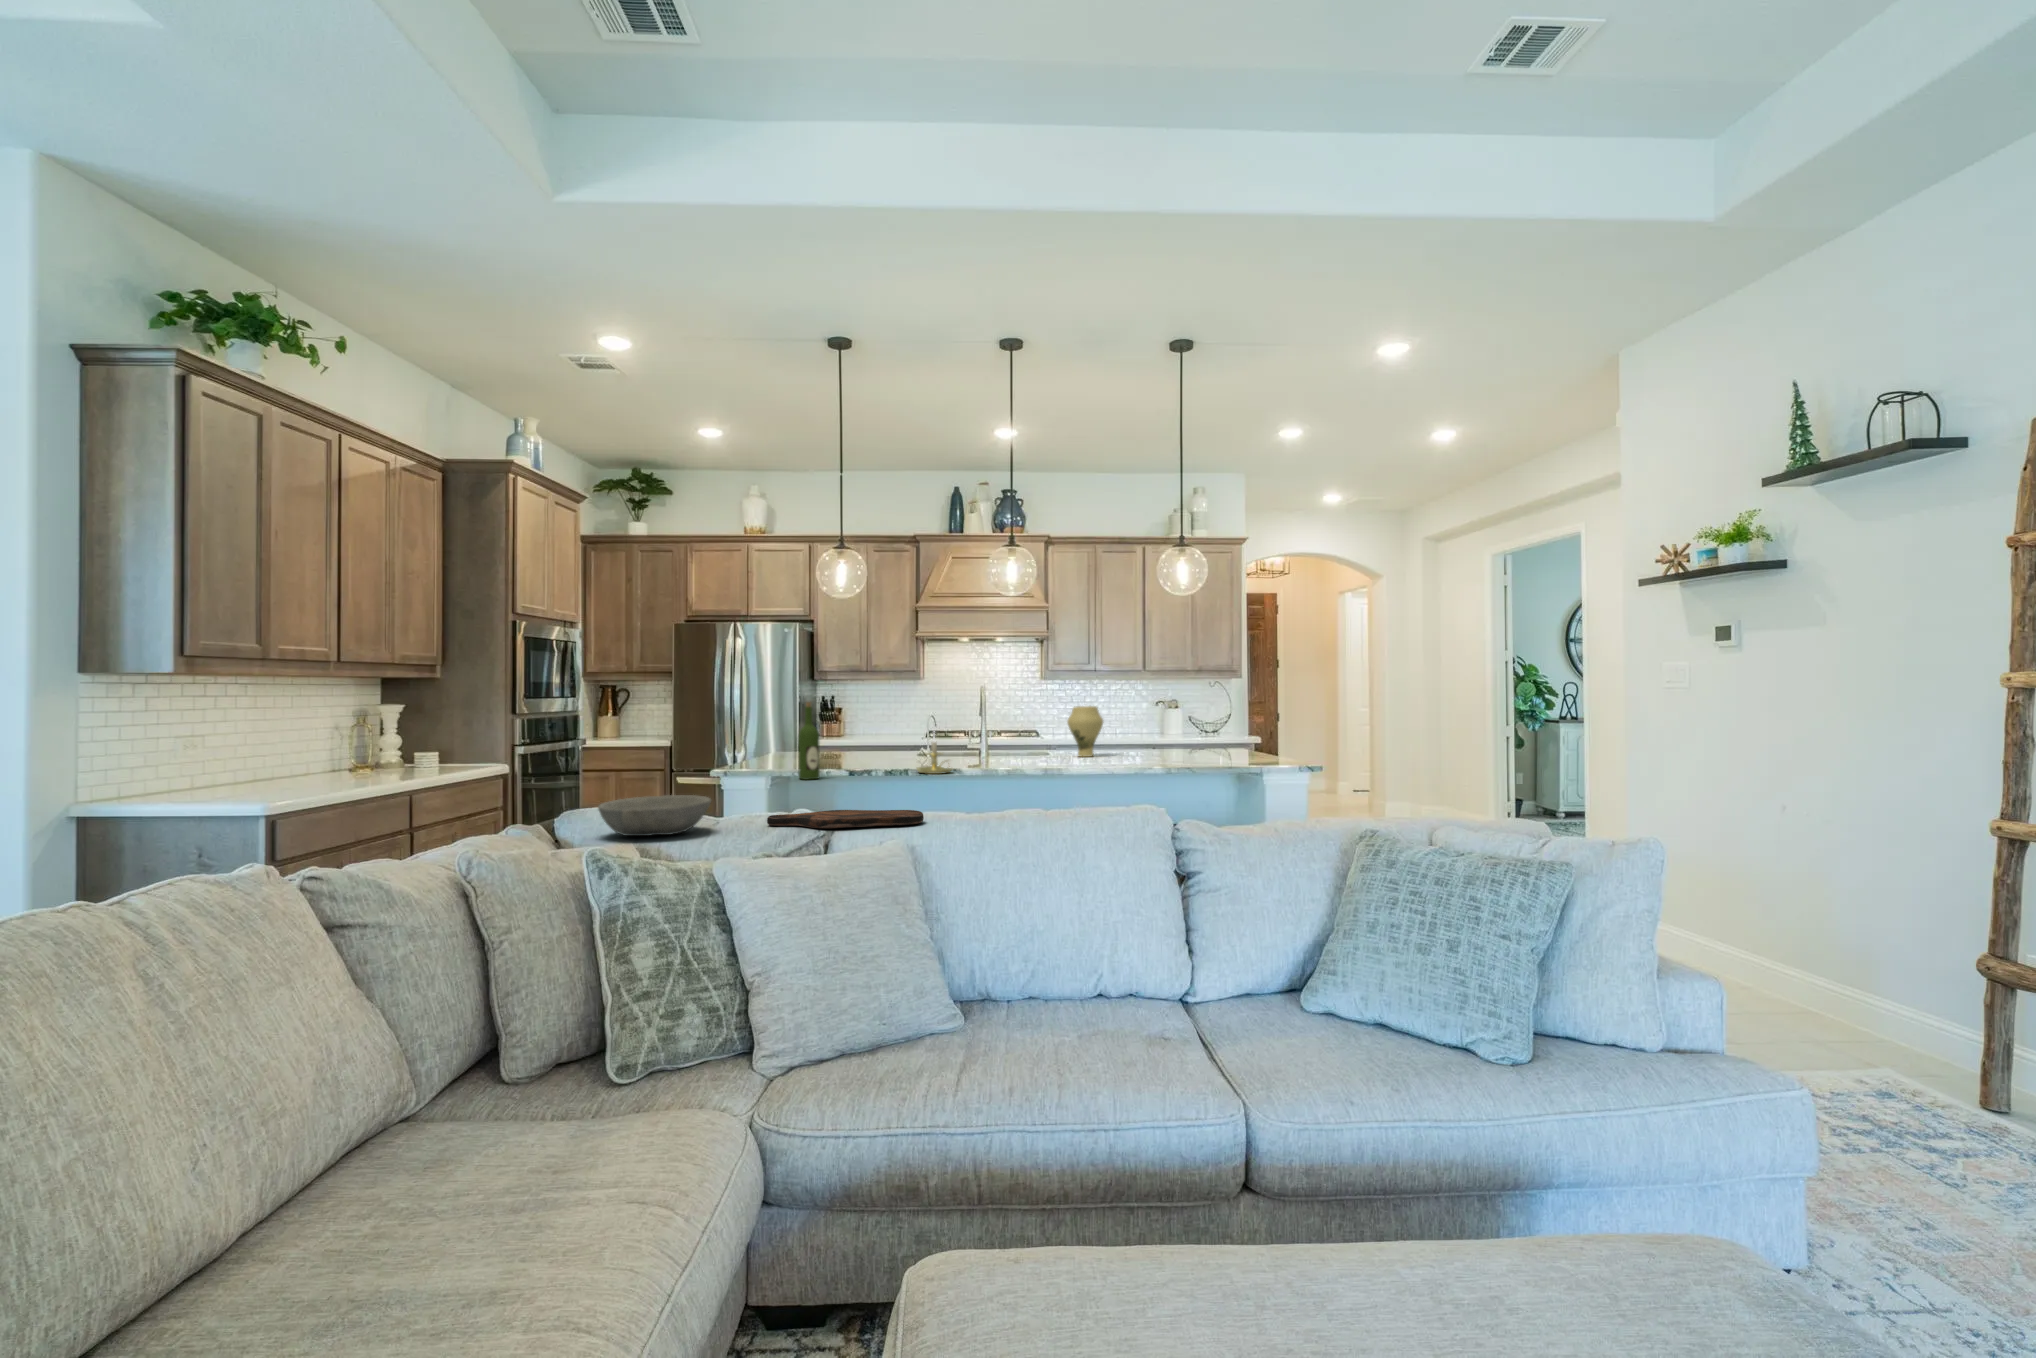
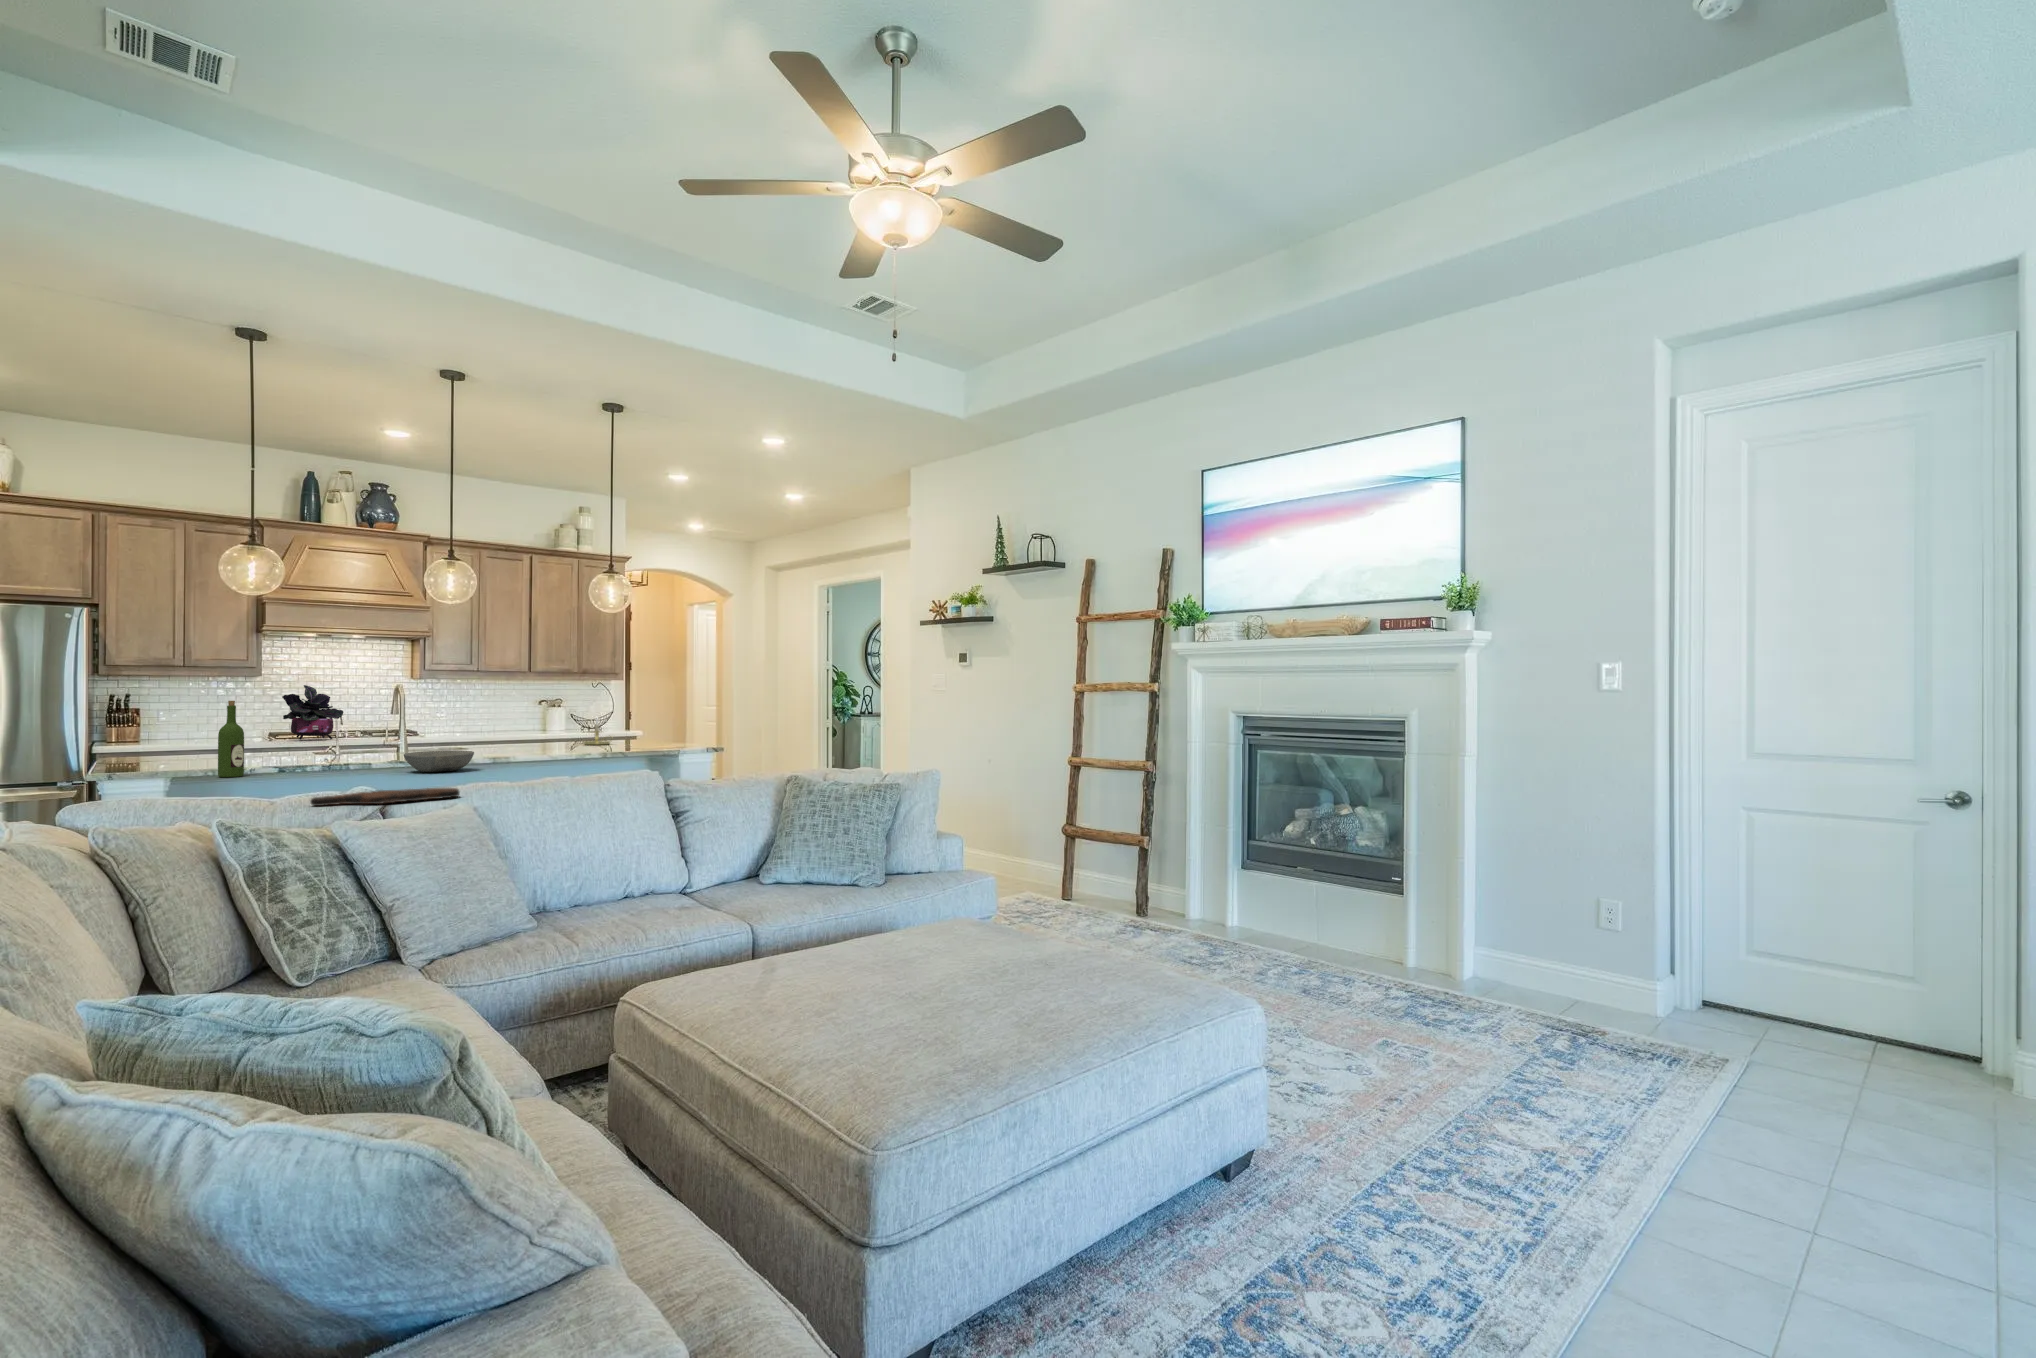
potted plant: none [938,688,986,740] -> present [282,685,343,739]
vase: present [1067,706,1103,757] -> none [477,705,514,750]
candle holder: present [916,736,952,774] -> present [583,718,611,745]
bowl: present [598,795,711,836] -> present [404,750,474,772]

